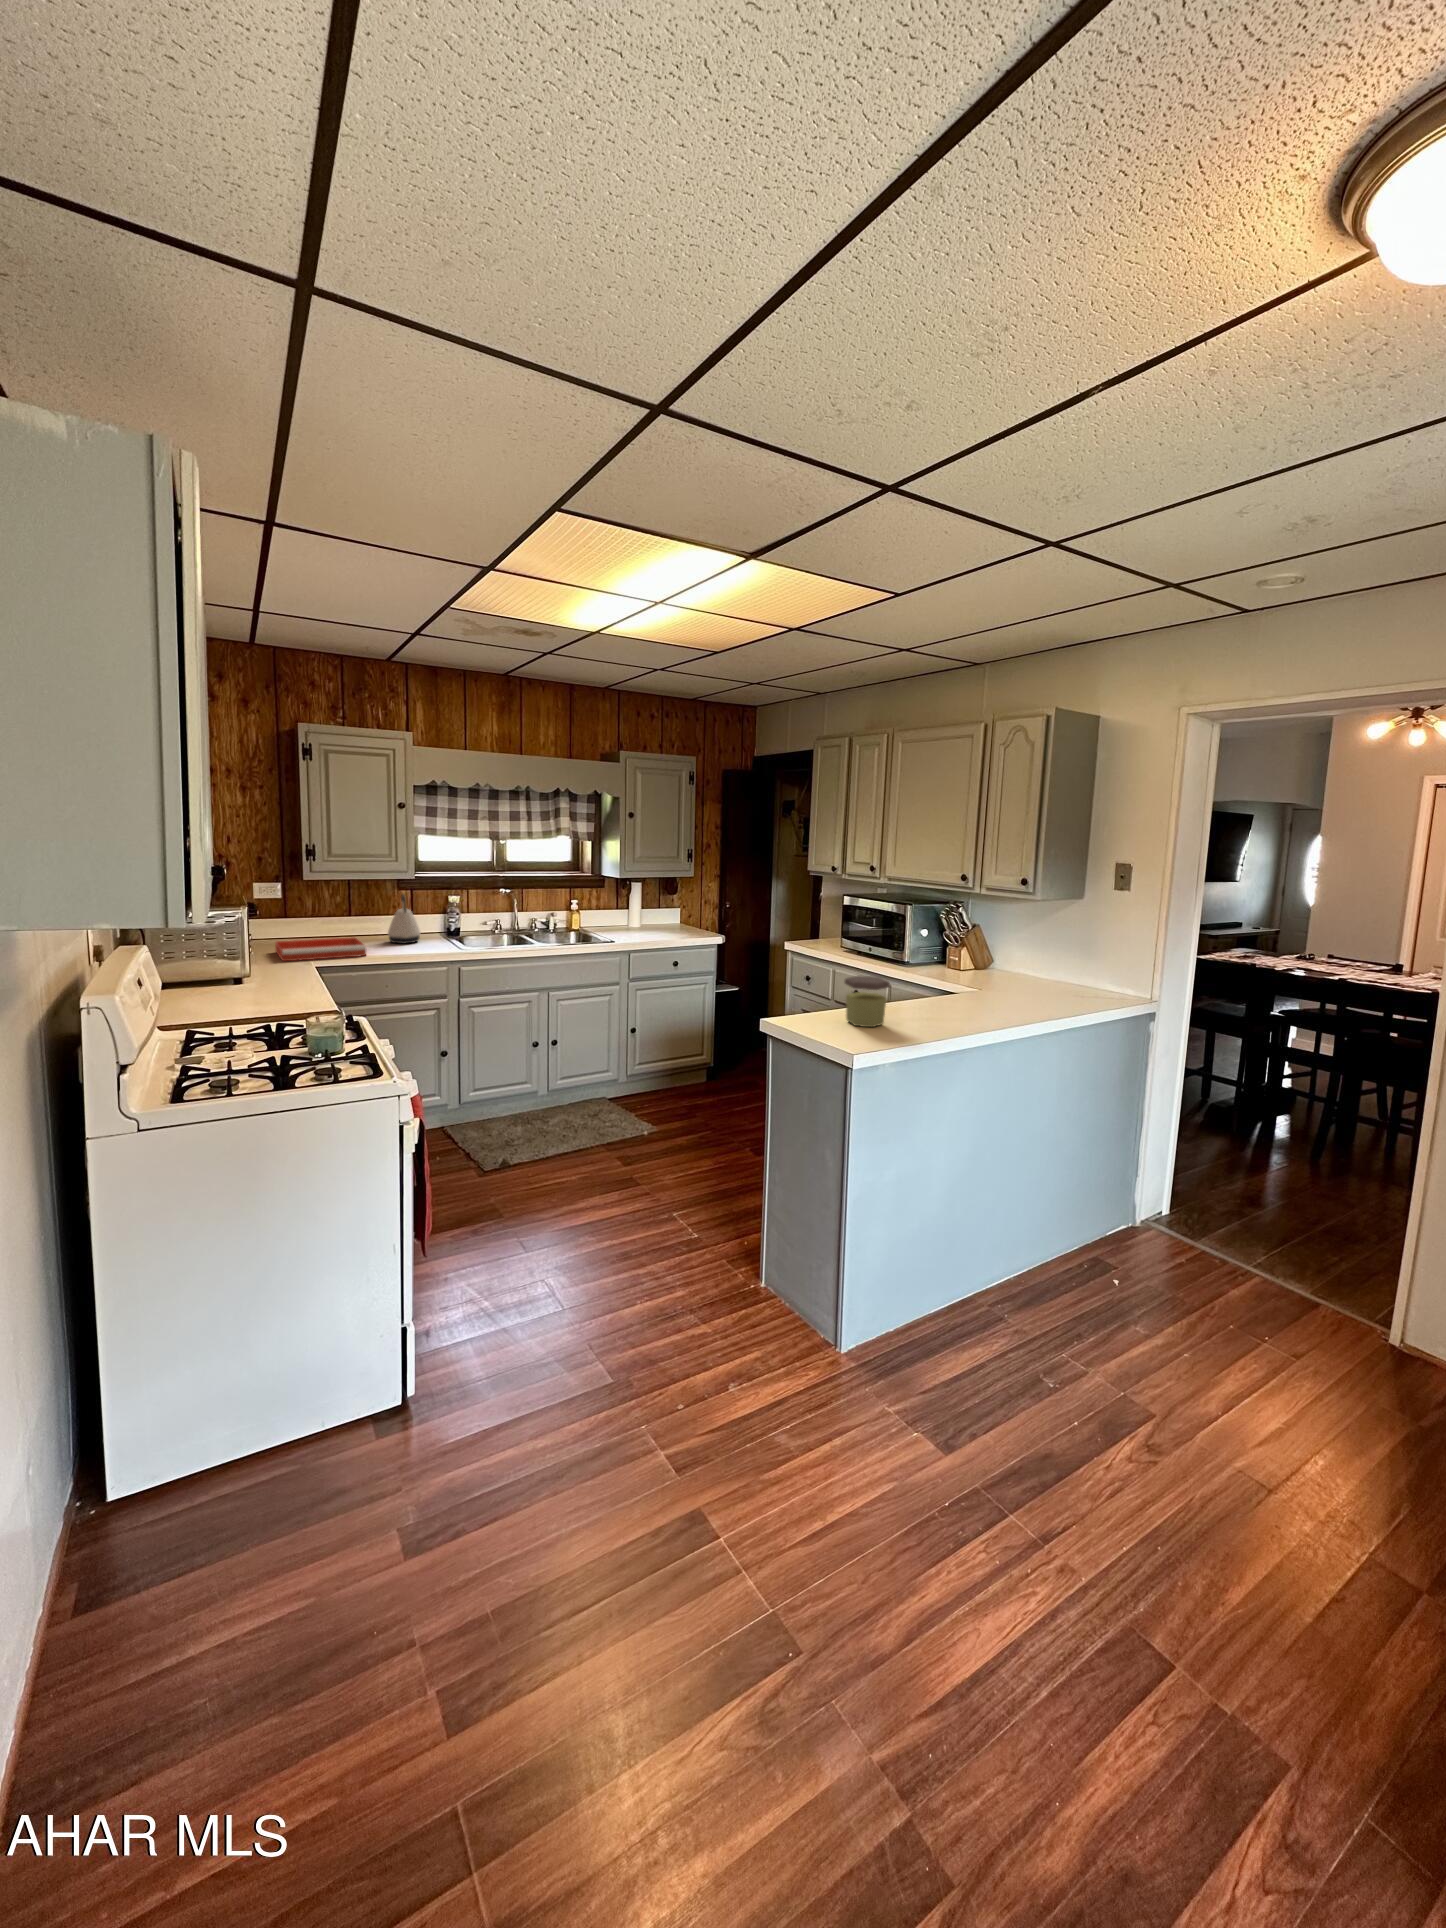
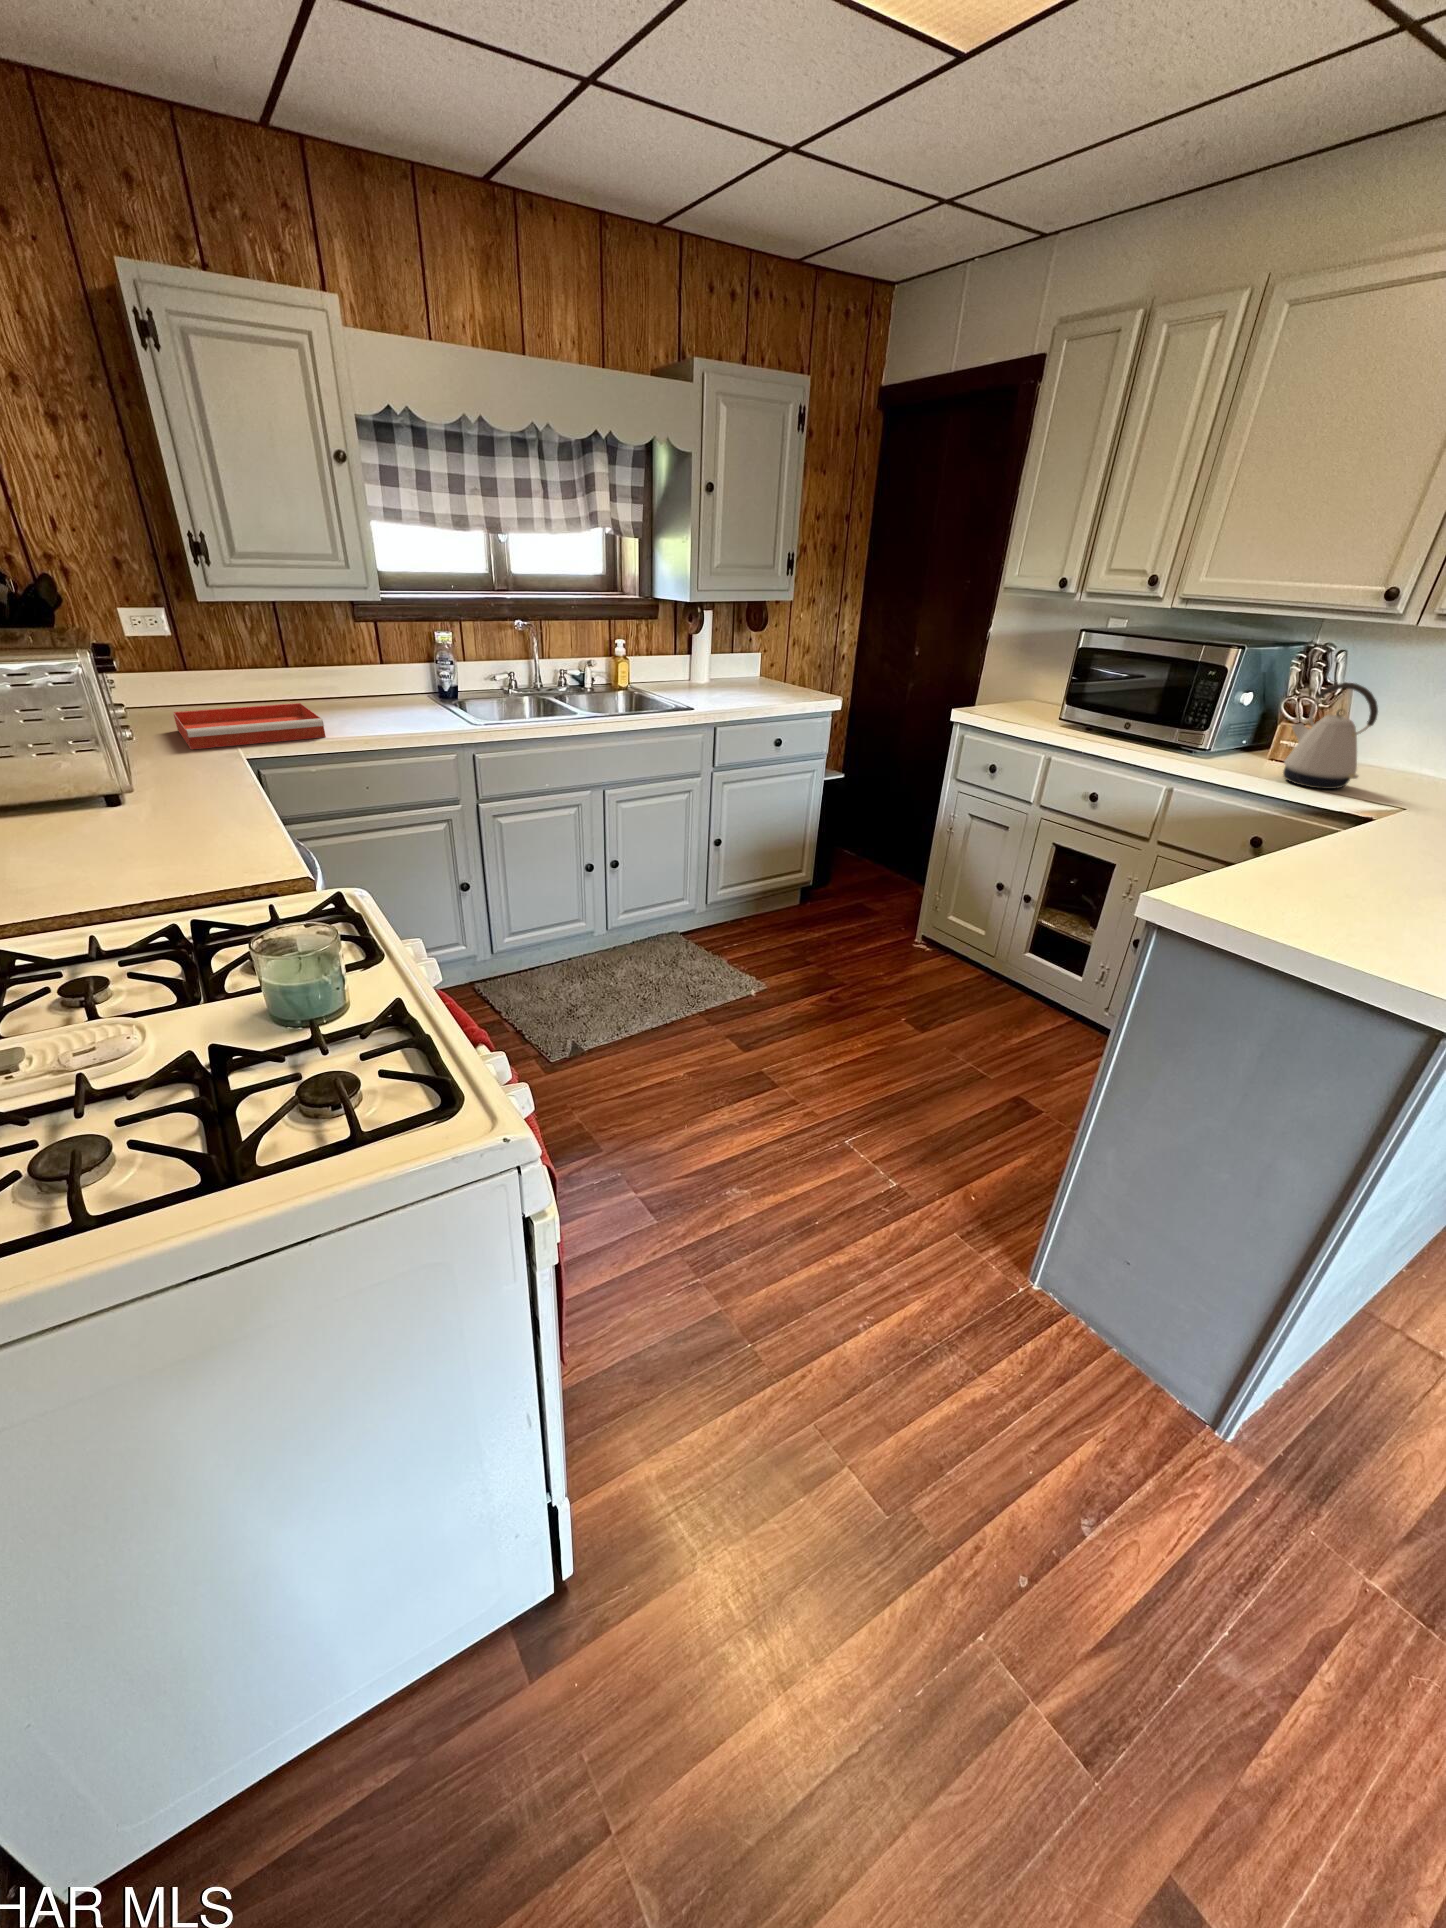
kettle: present [388,894,420,944] -> present [1283,683,1378,789]
jar: present [844,976,890,1027] -> none [1293,799,1419,909]

